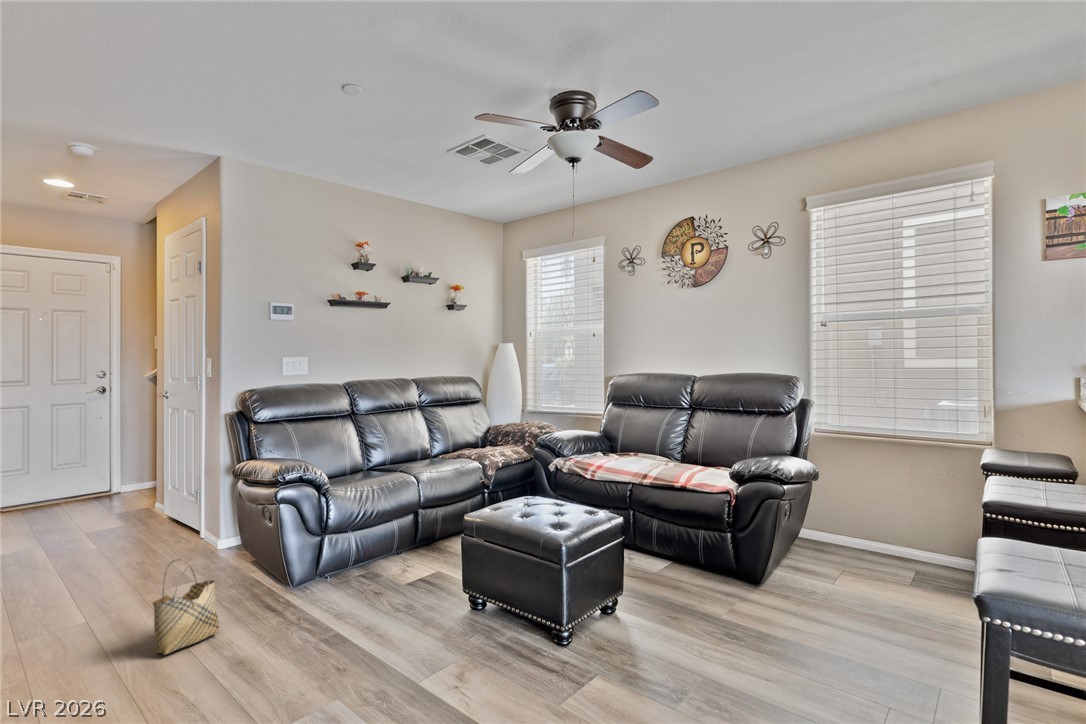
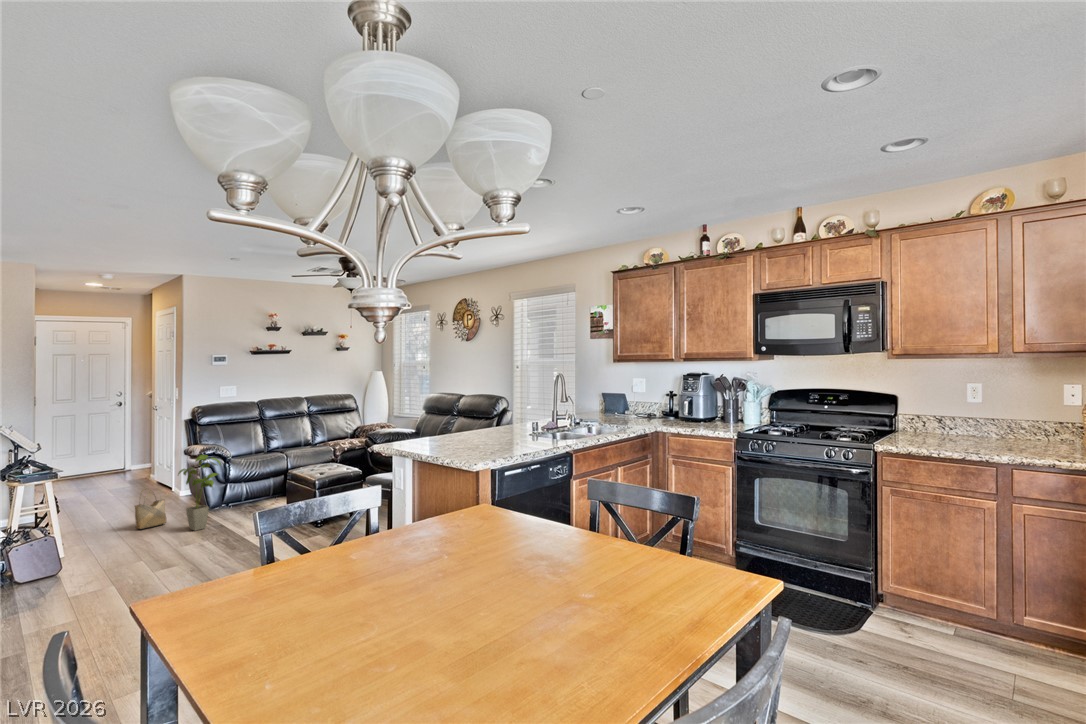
house plant: none [253,488,347,659] -> present [178,455,221,531]

